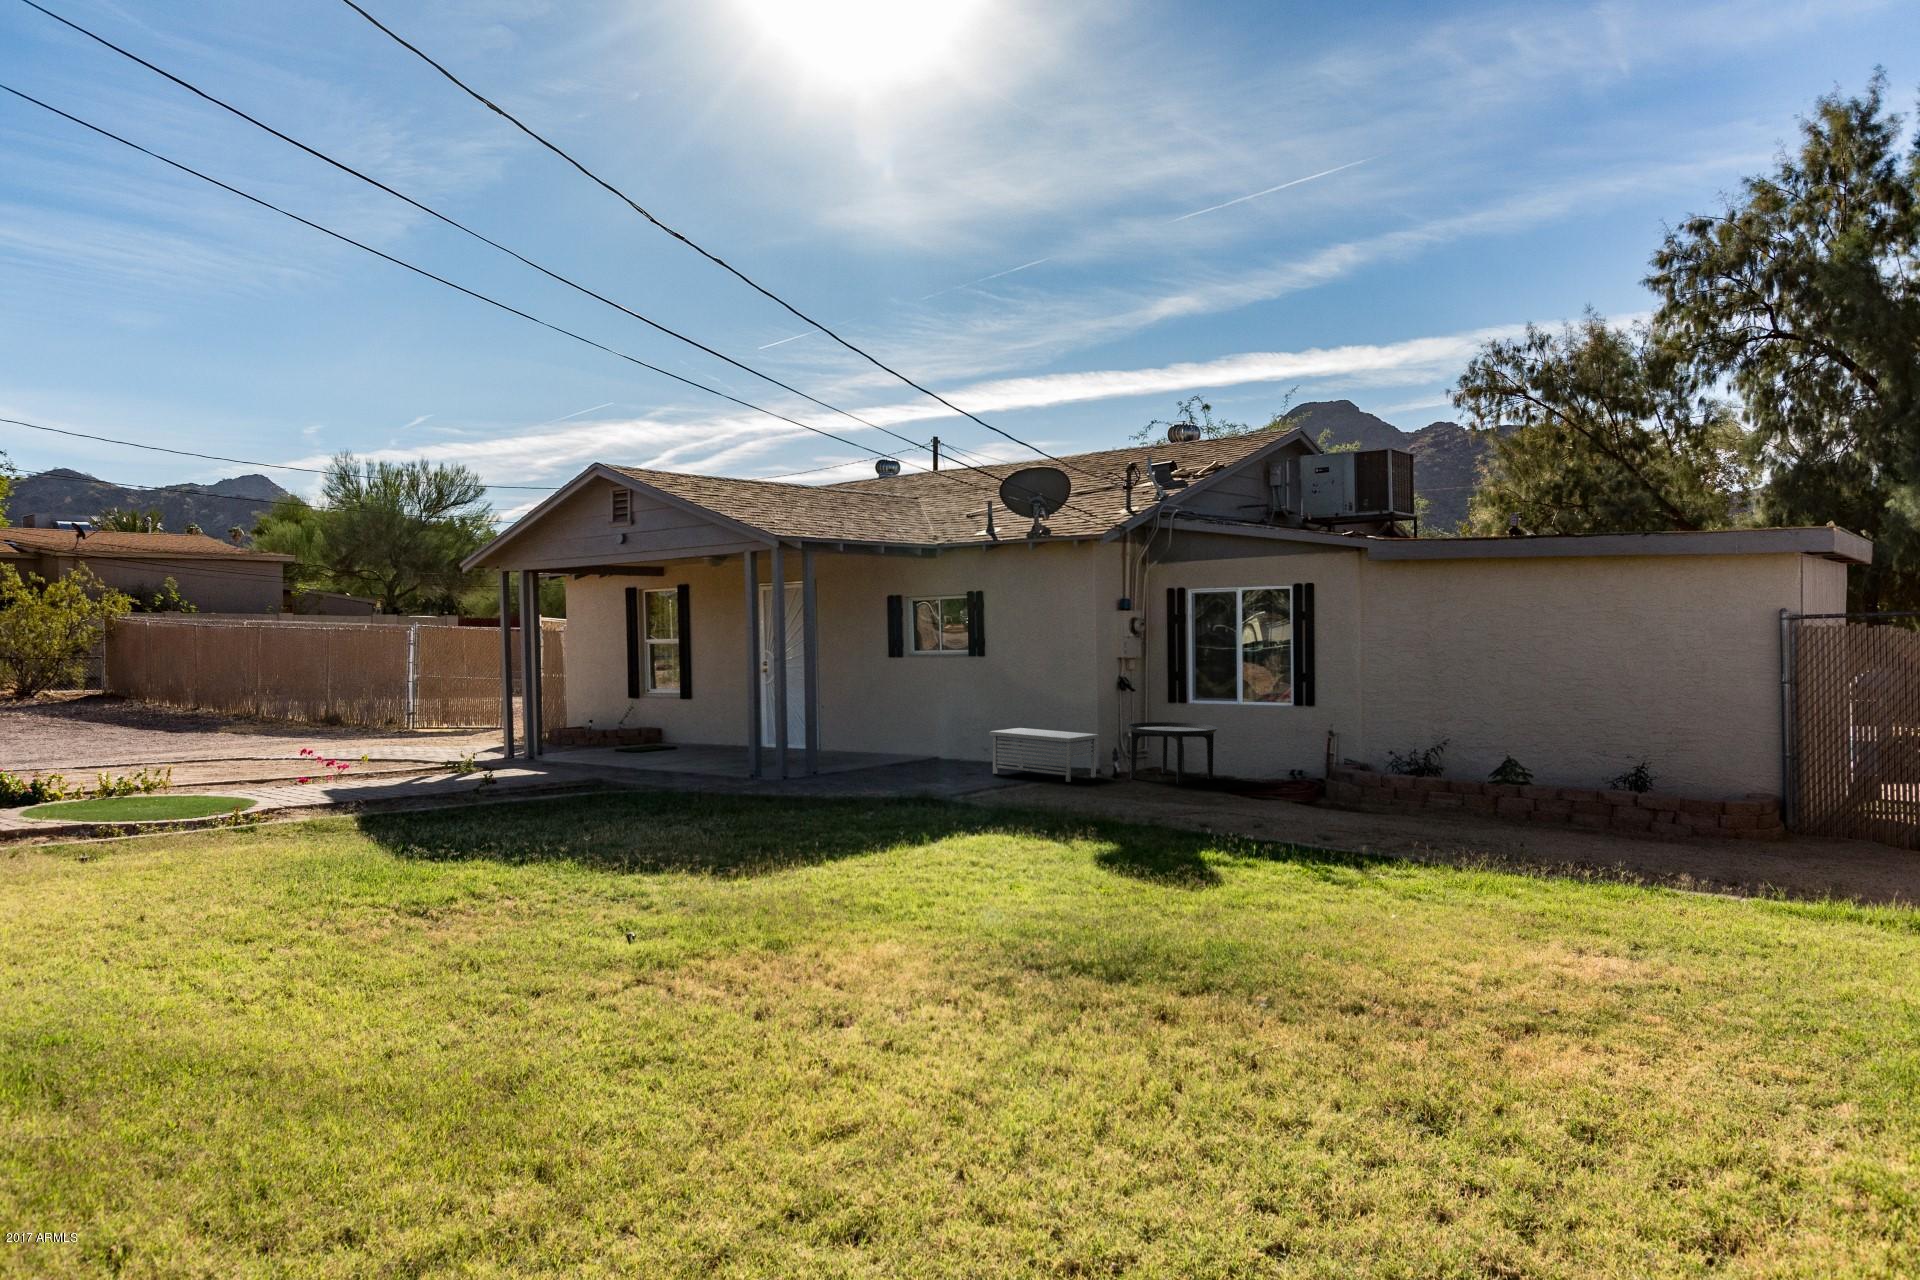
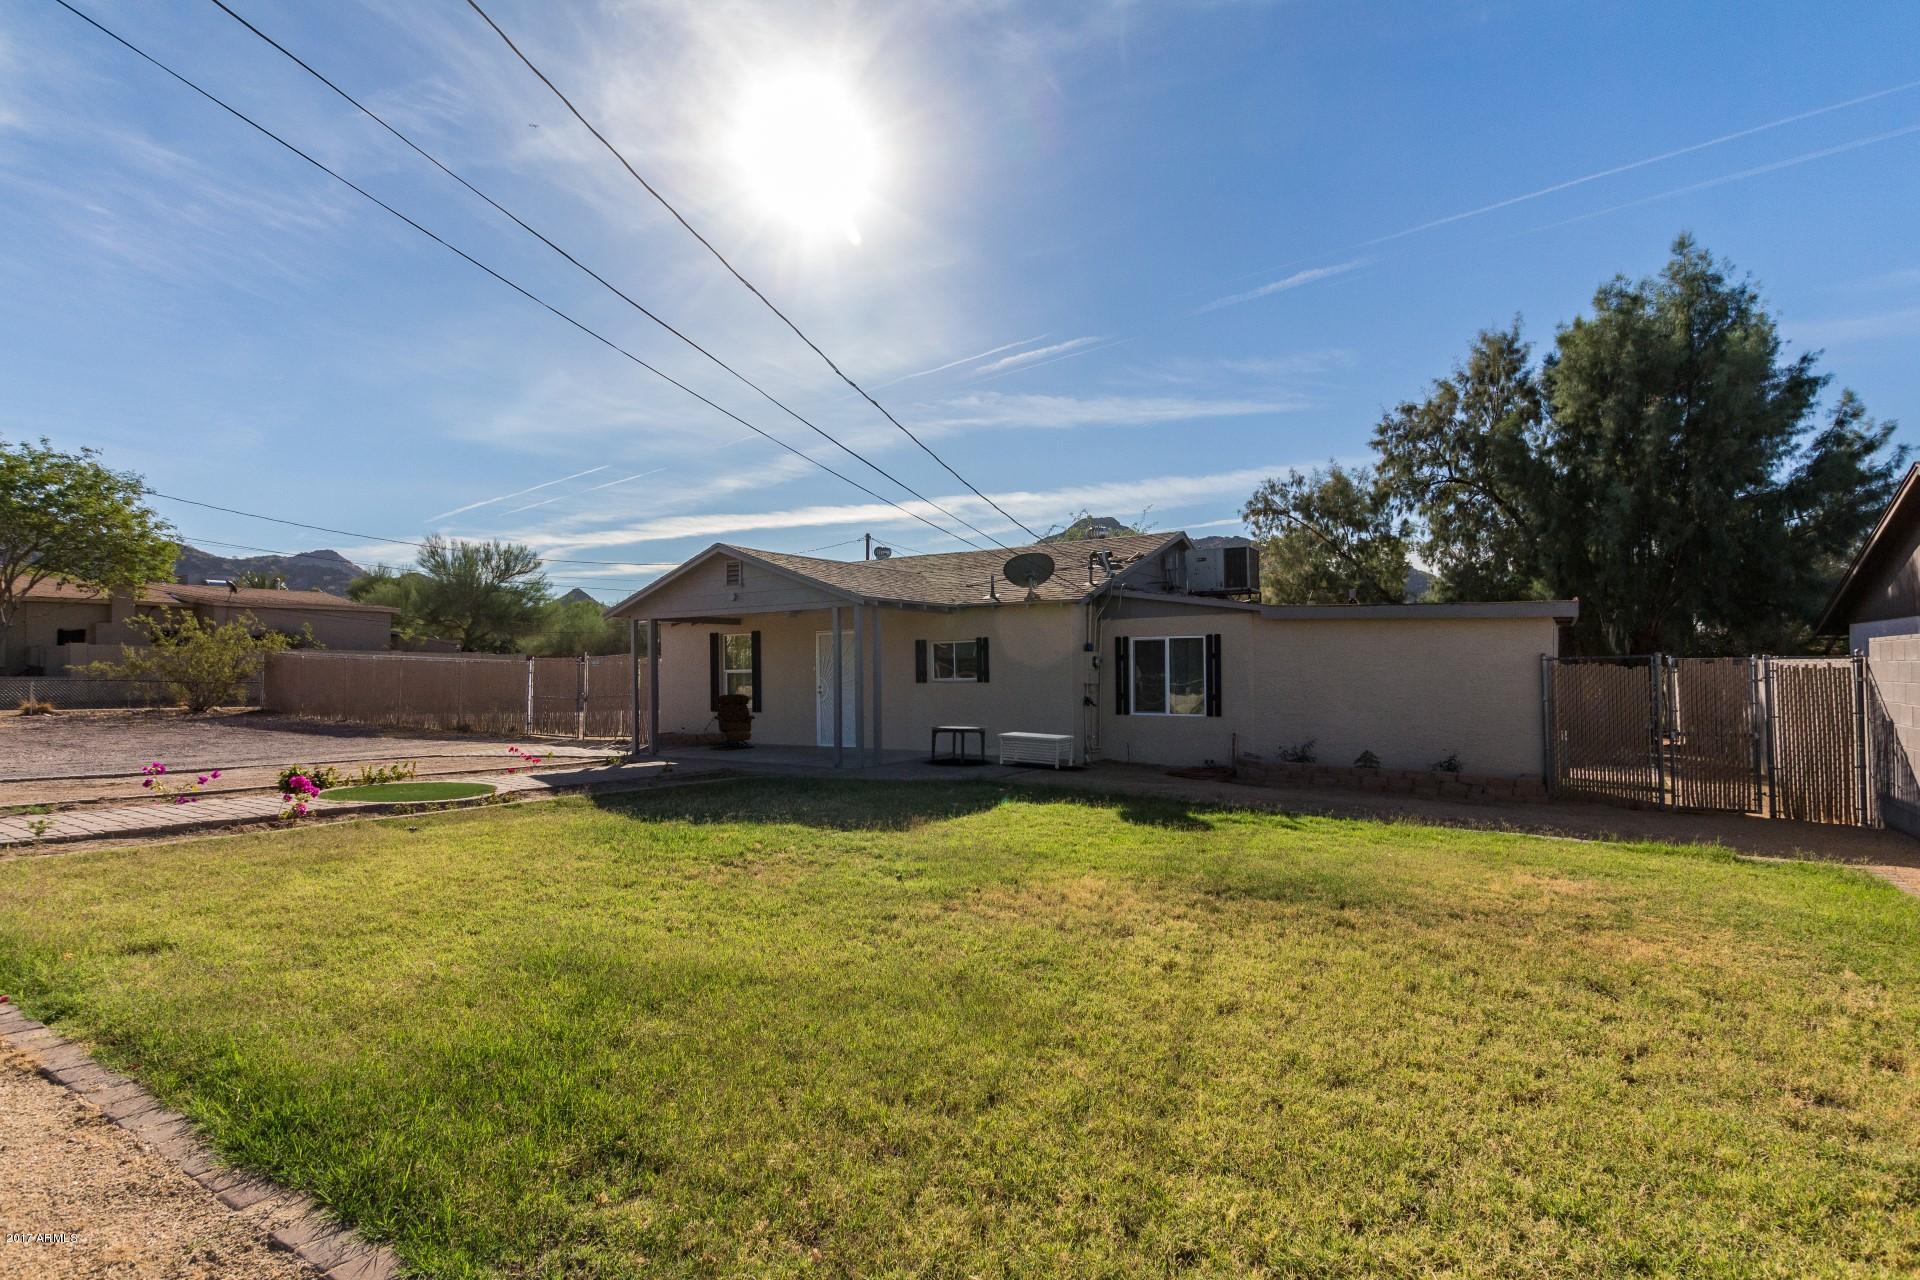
lounge chair: none [627,673,684,748] -> present [714,694,755,748]
round table: present [1127,722,1218,784] -> present [929,724,988,763]

